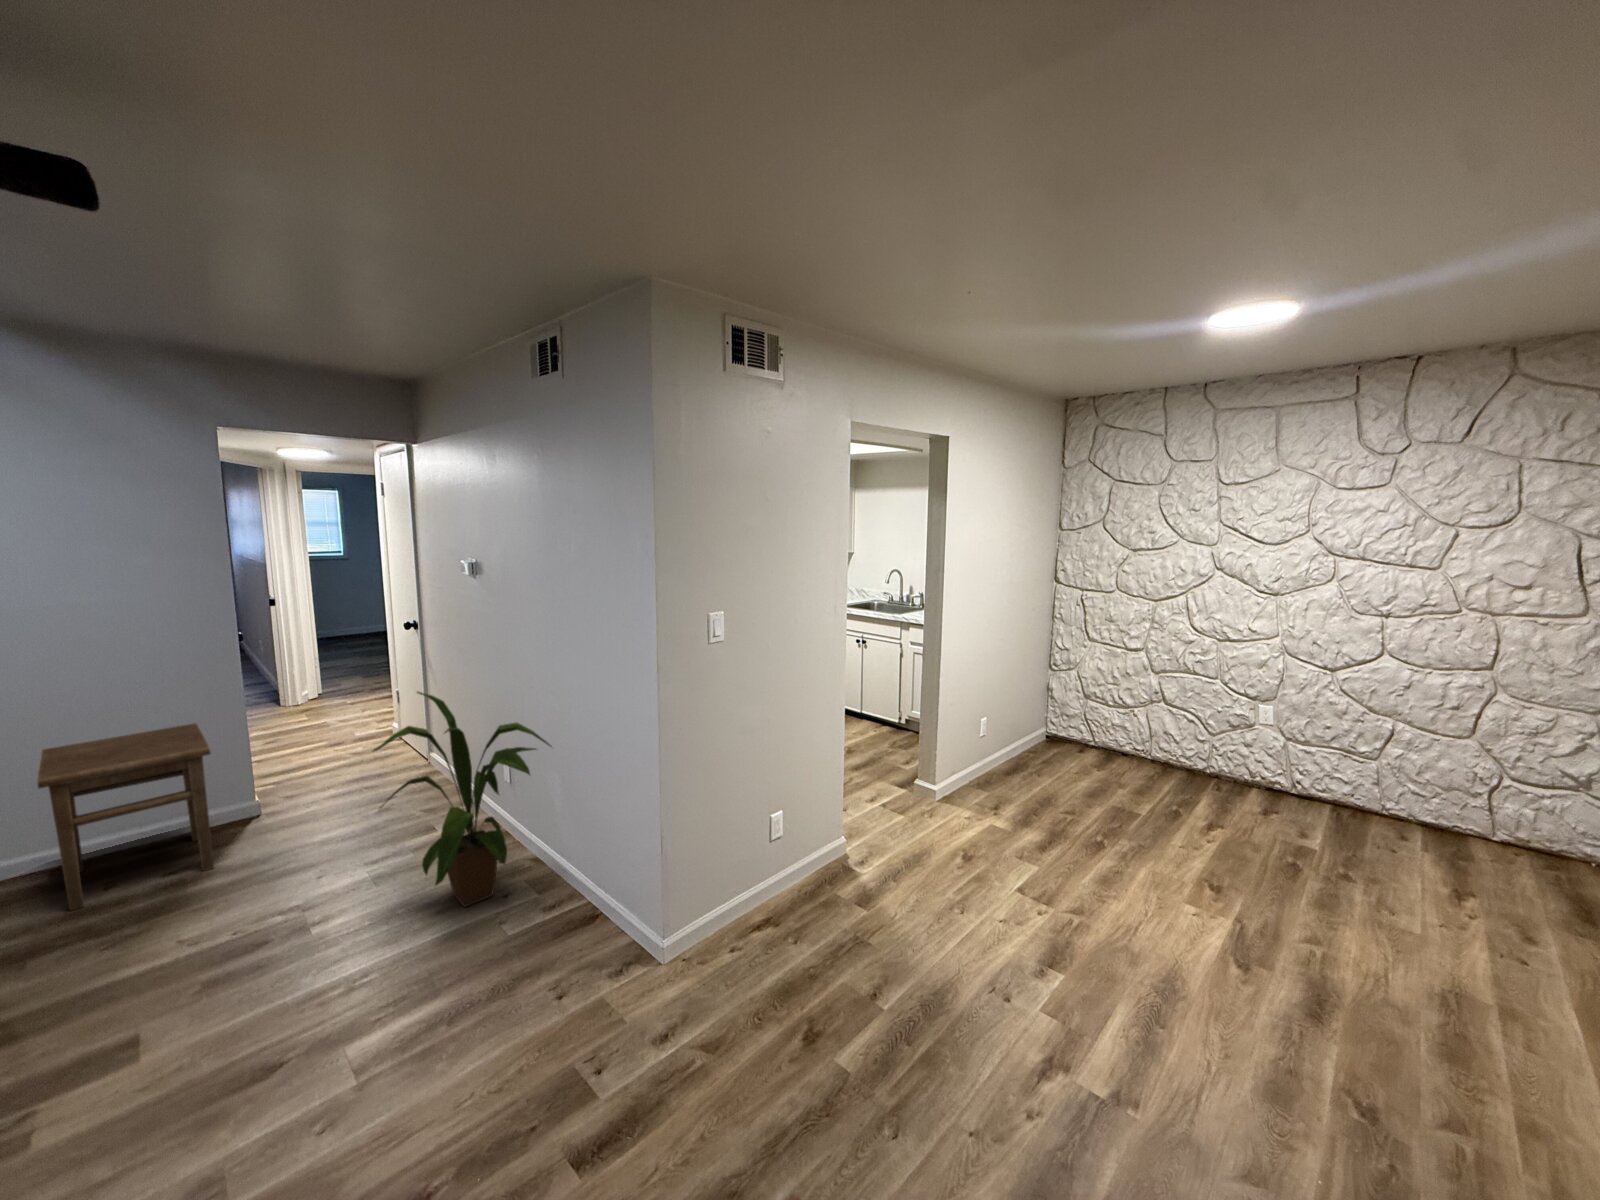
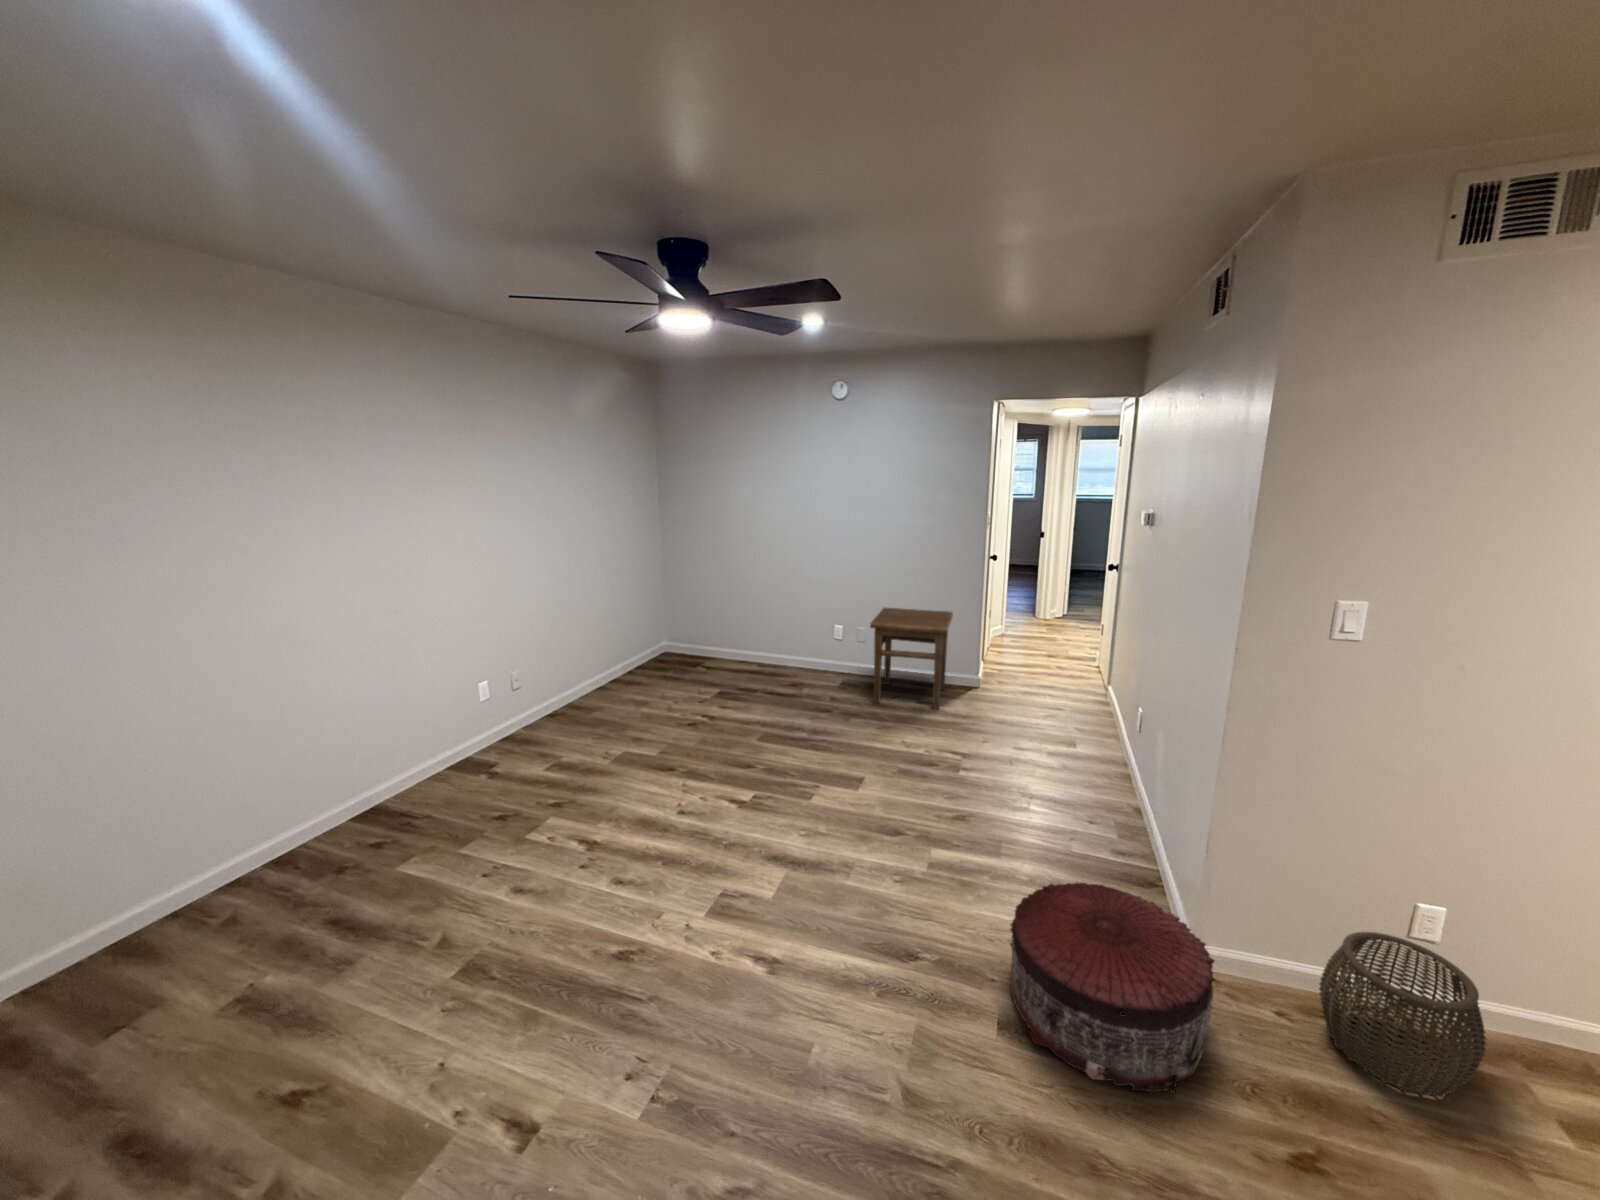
house plant: present [373,691,551,907] -> none [1007,621,1158,816]
woven basket: none [747,843,835,950] -> present [1319,932,1486,1097]
pouf: none [534,922,732,1142] -> present [1010,882,1214,1094]

